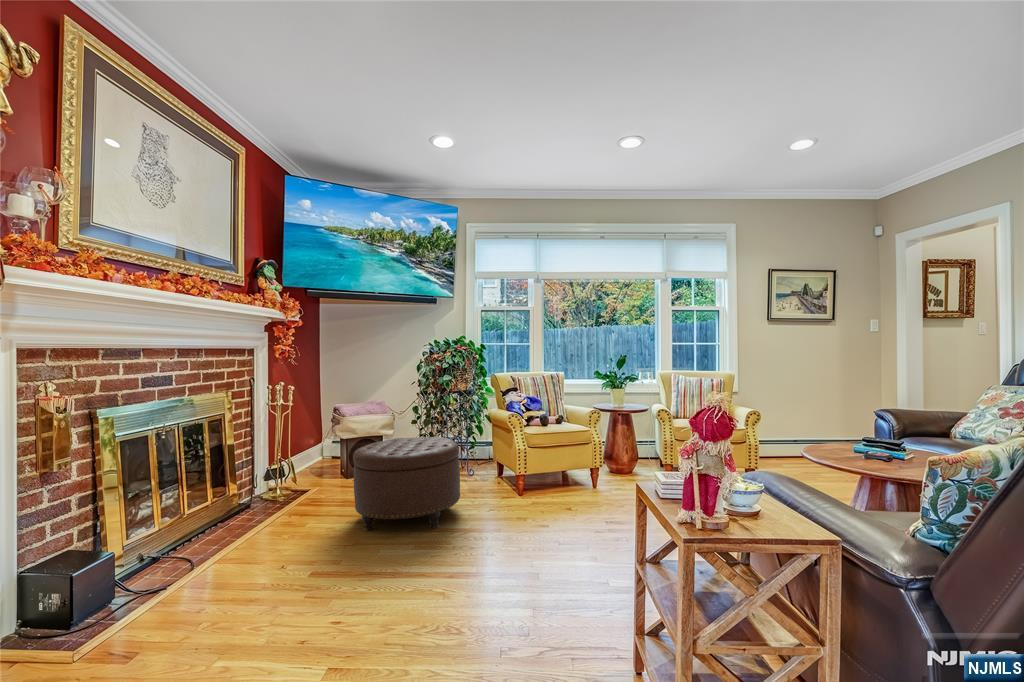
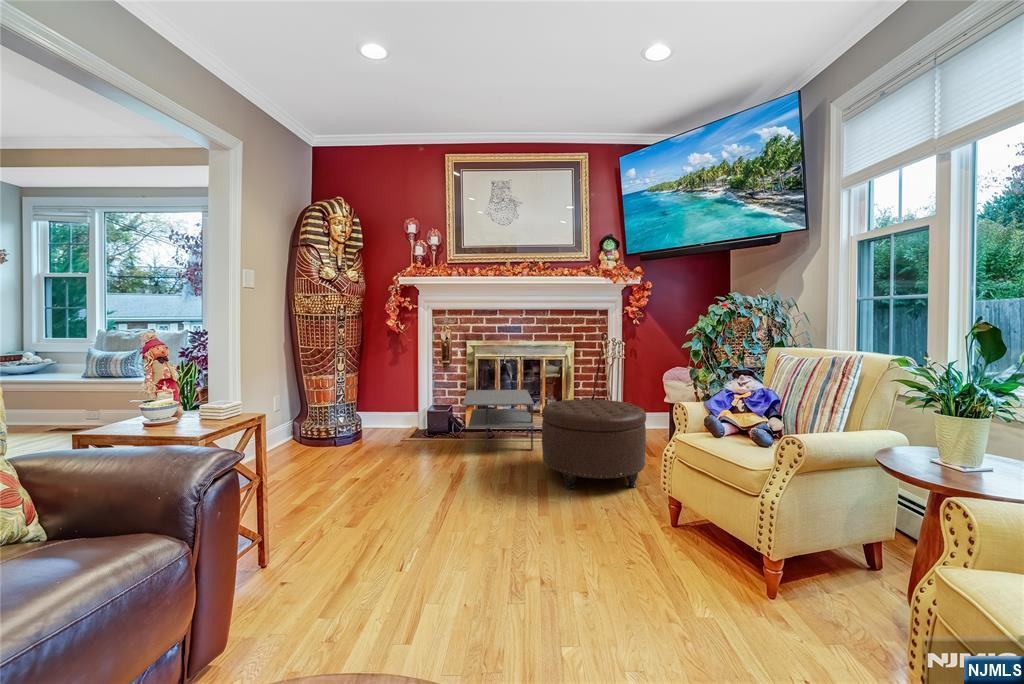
side table: none [115,470,314,570] -> present [462,390,534,451]

